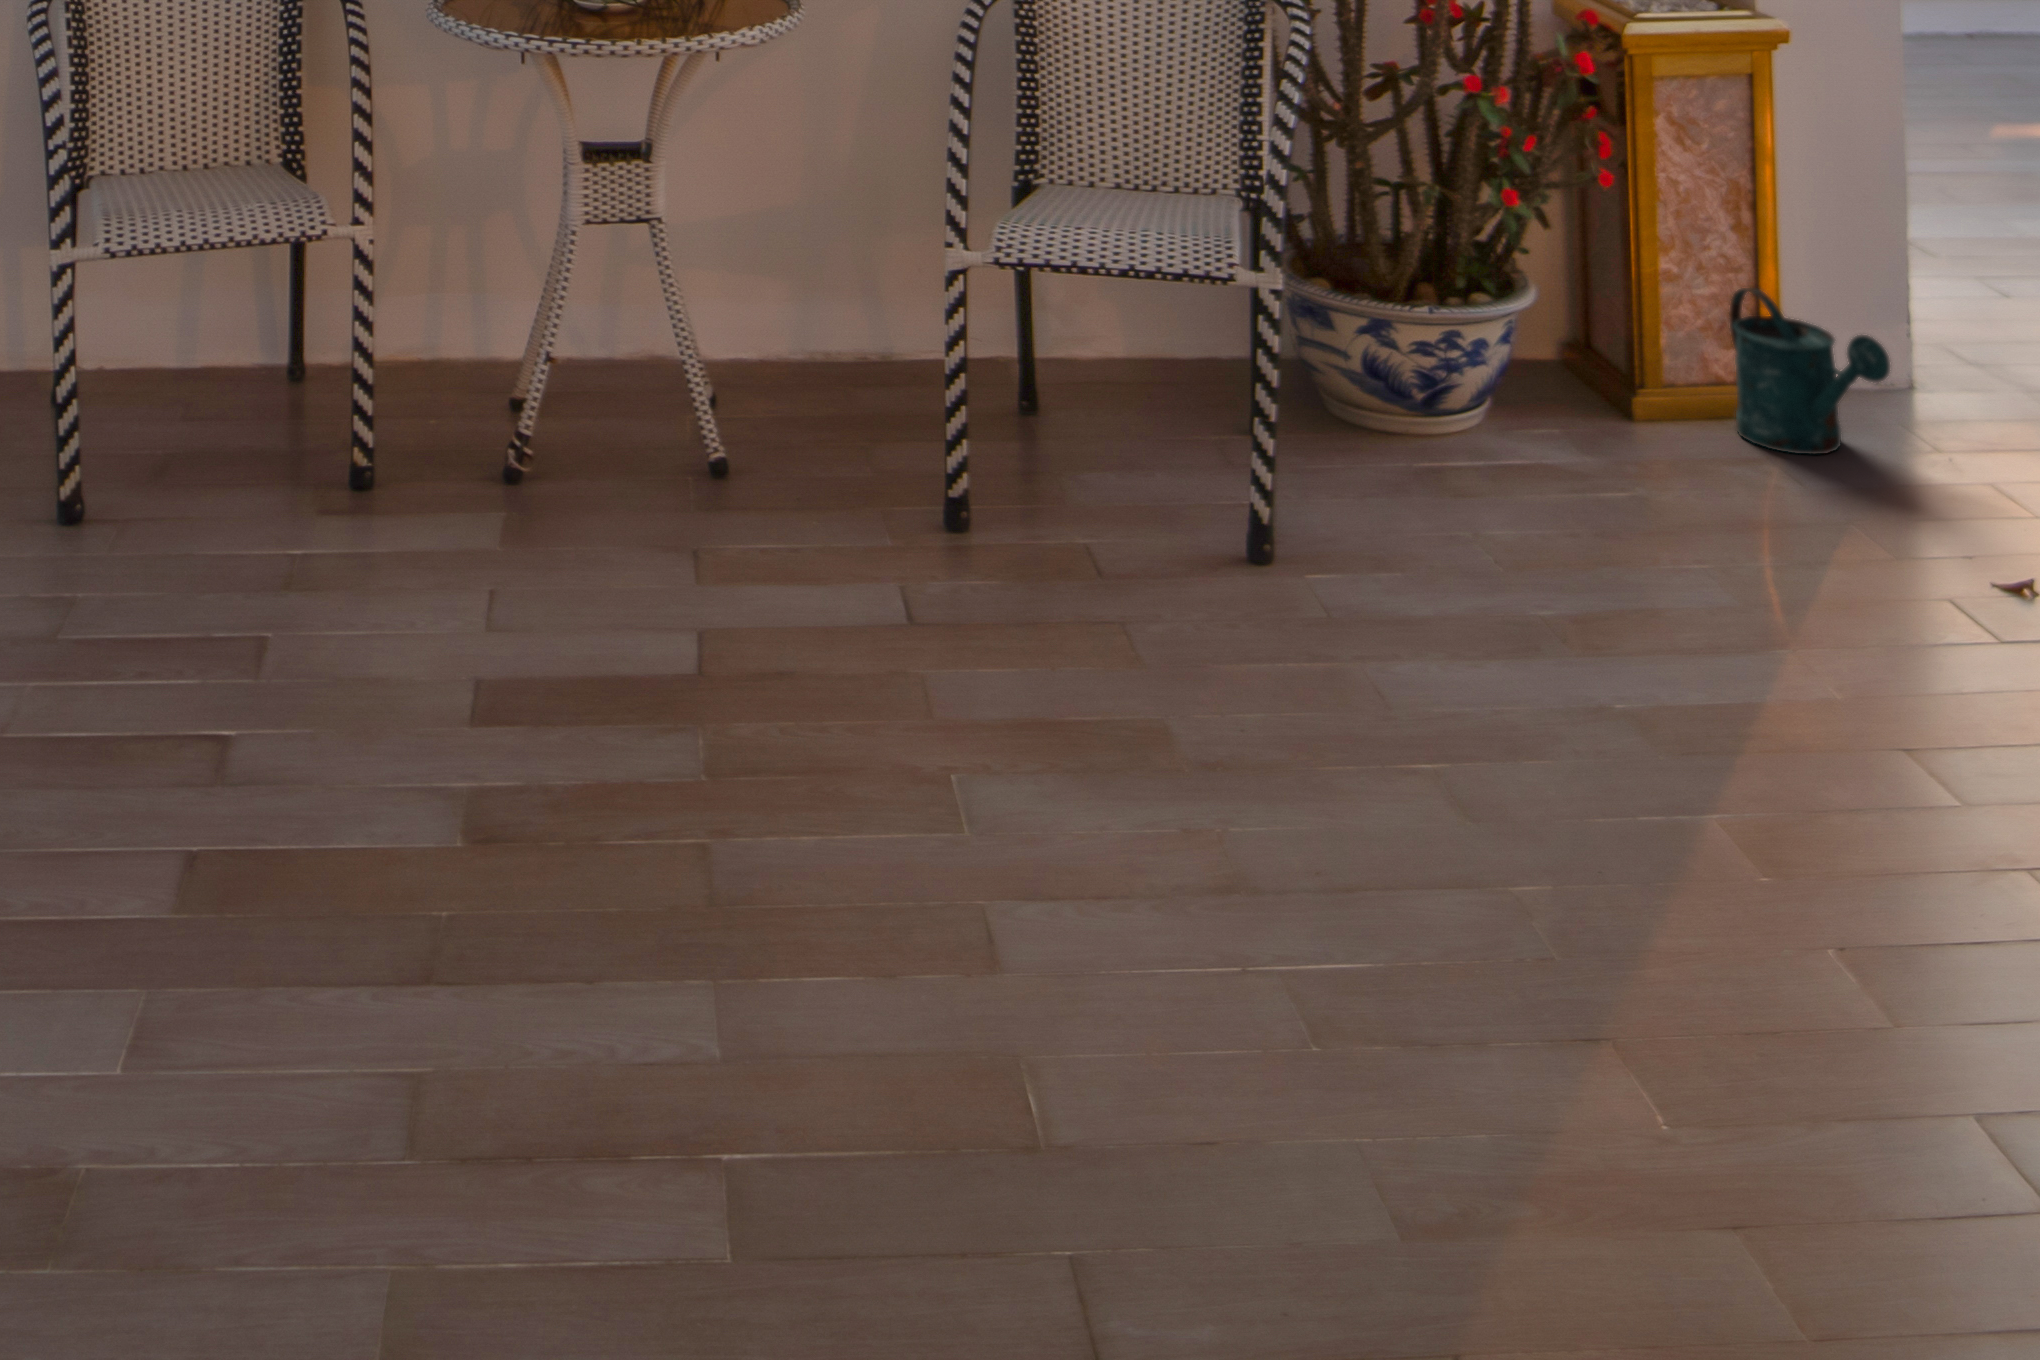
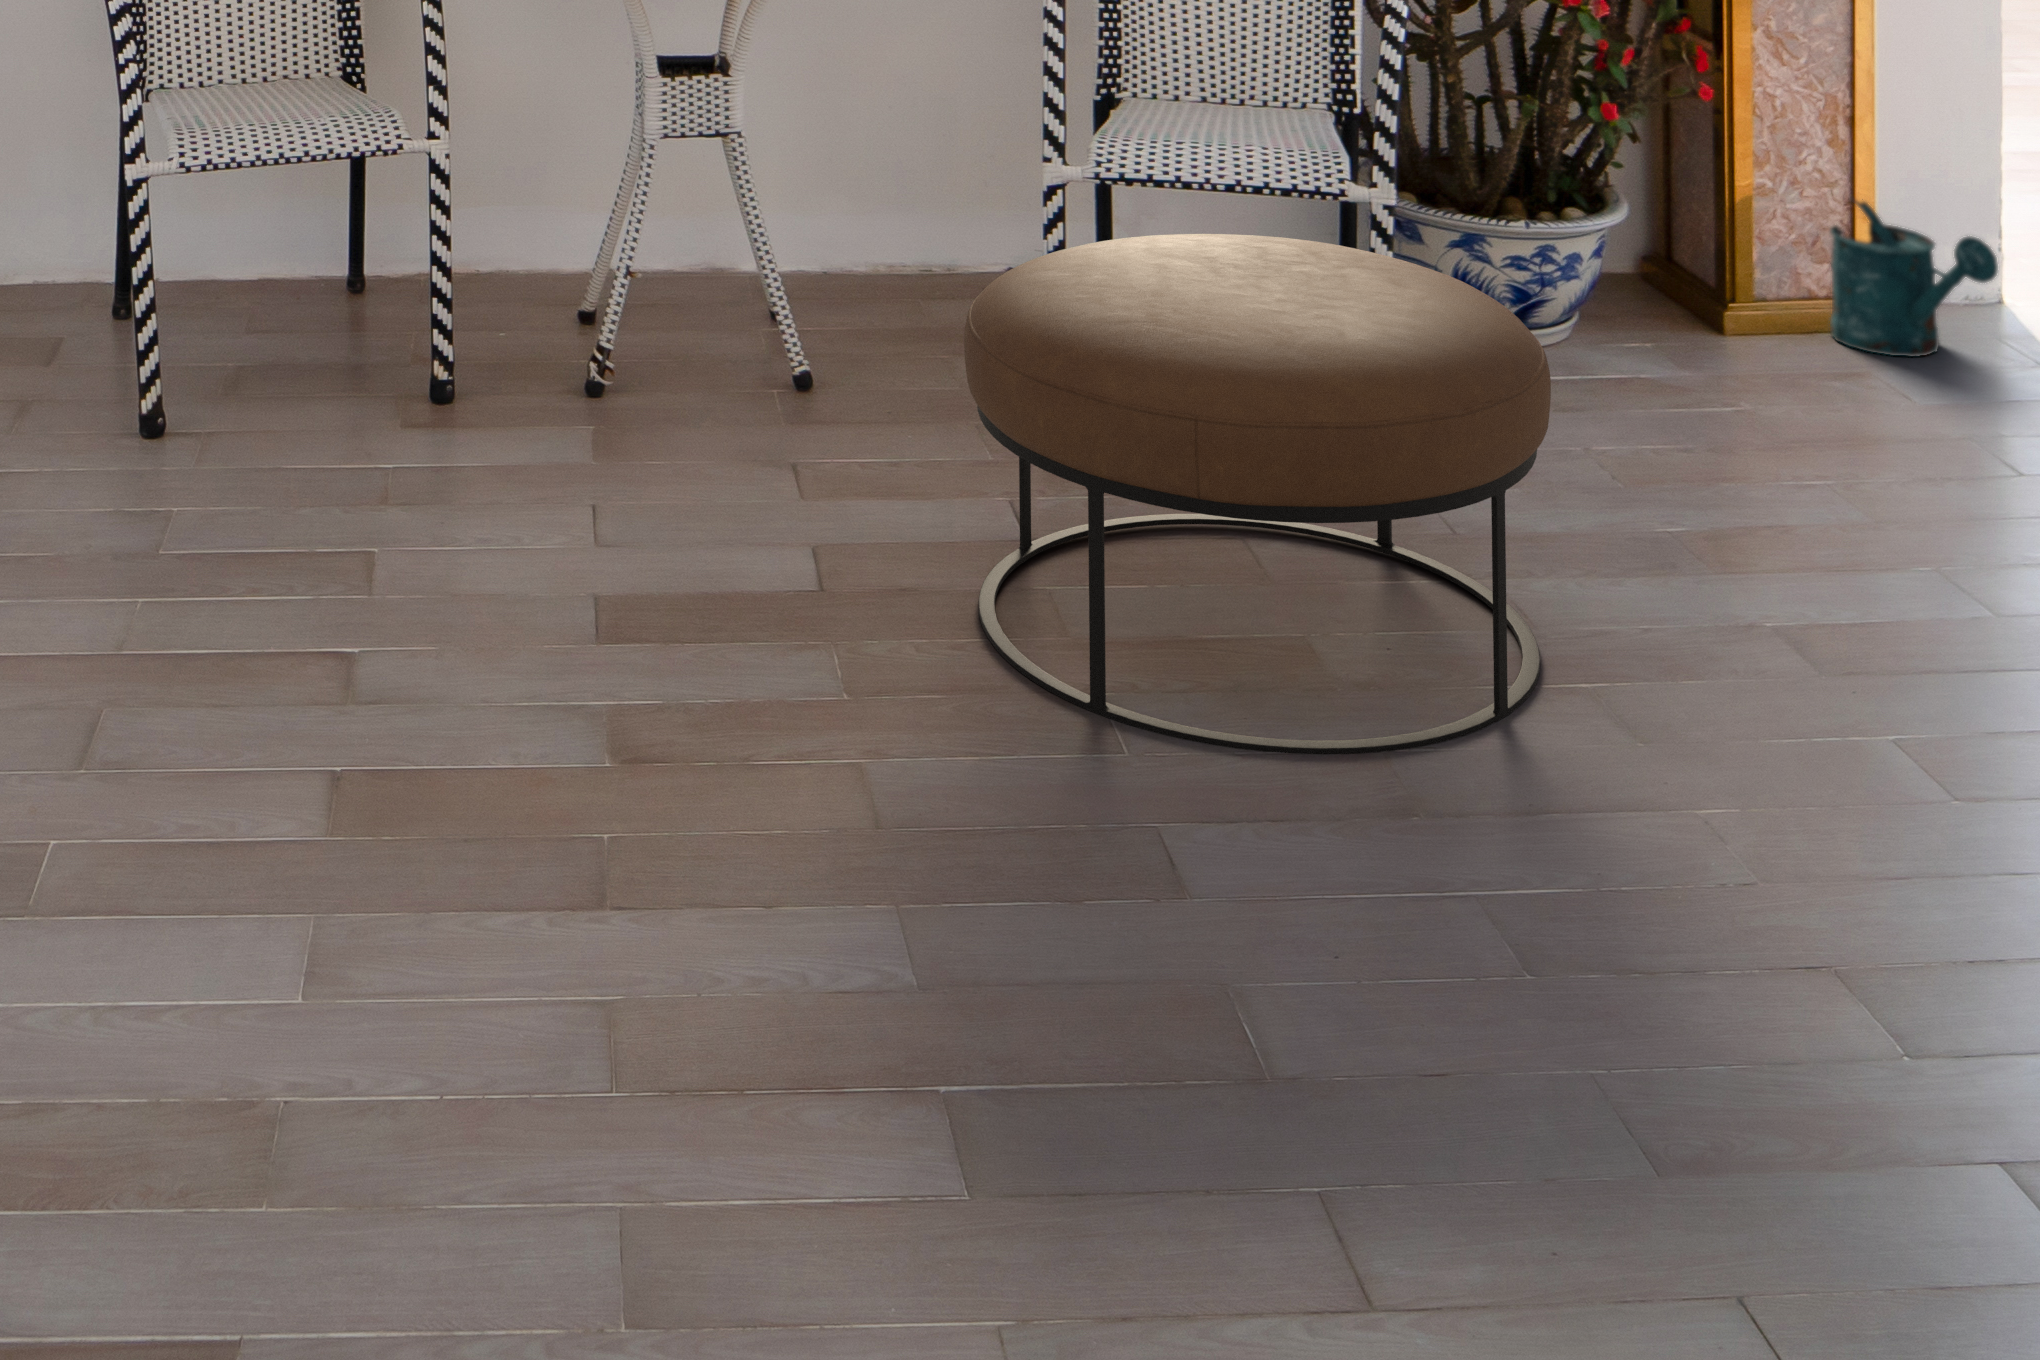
ottoman: none [816,339,1386,893] -> present [964,234,1551,754]

